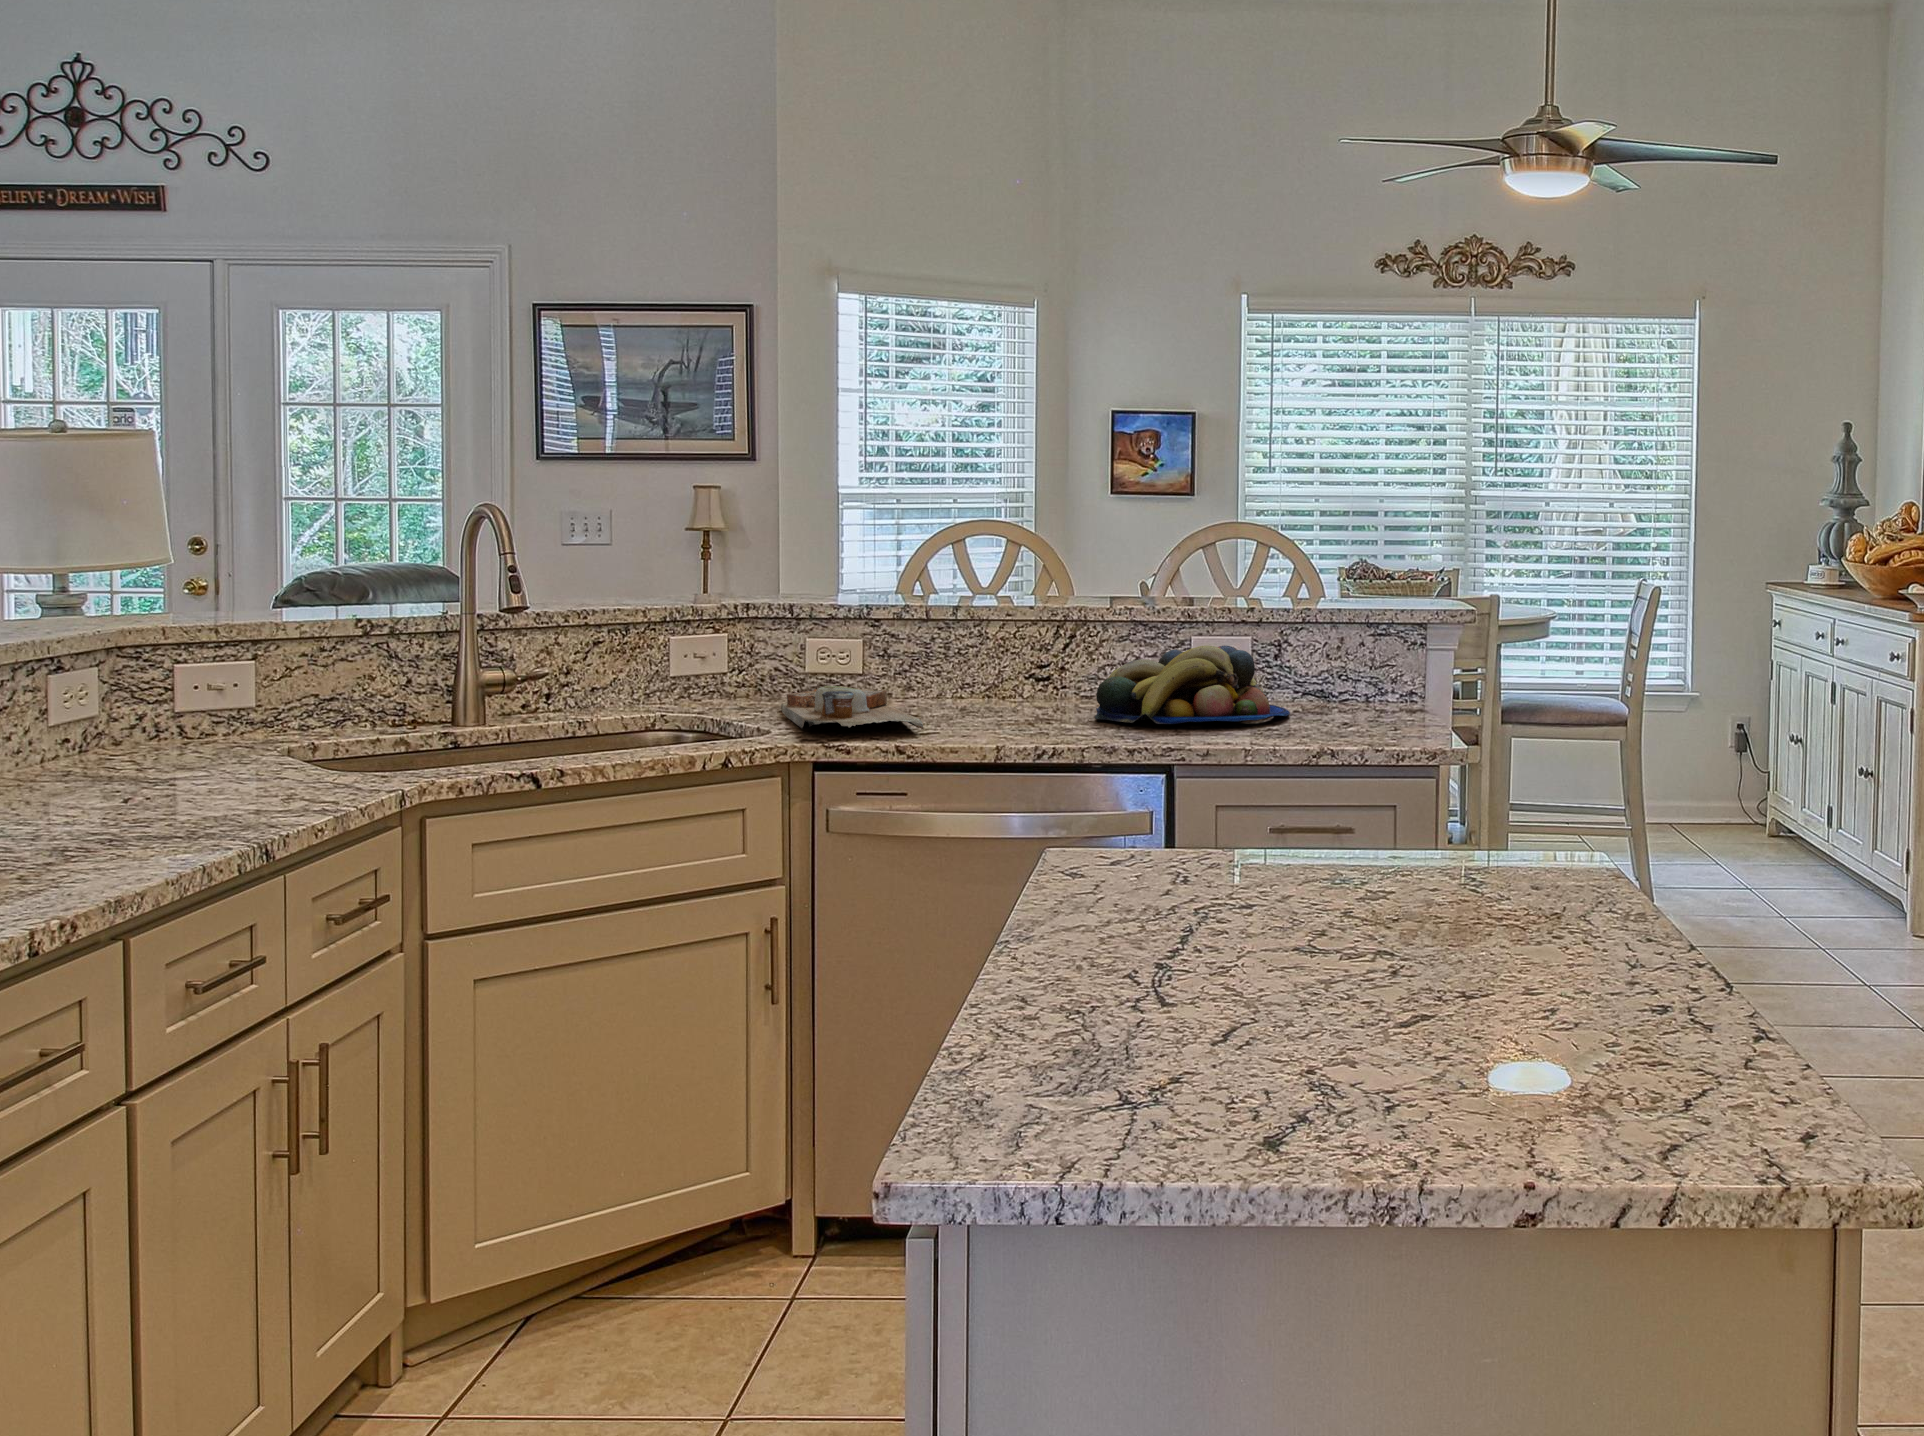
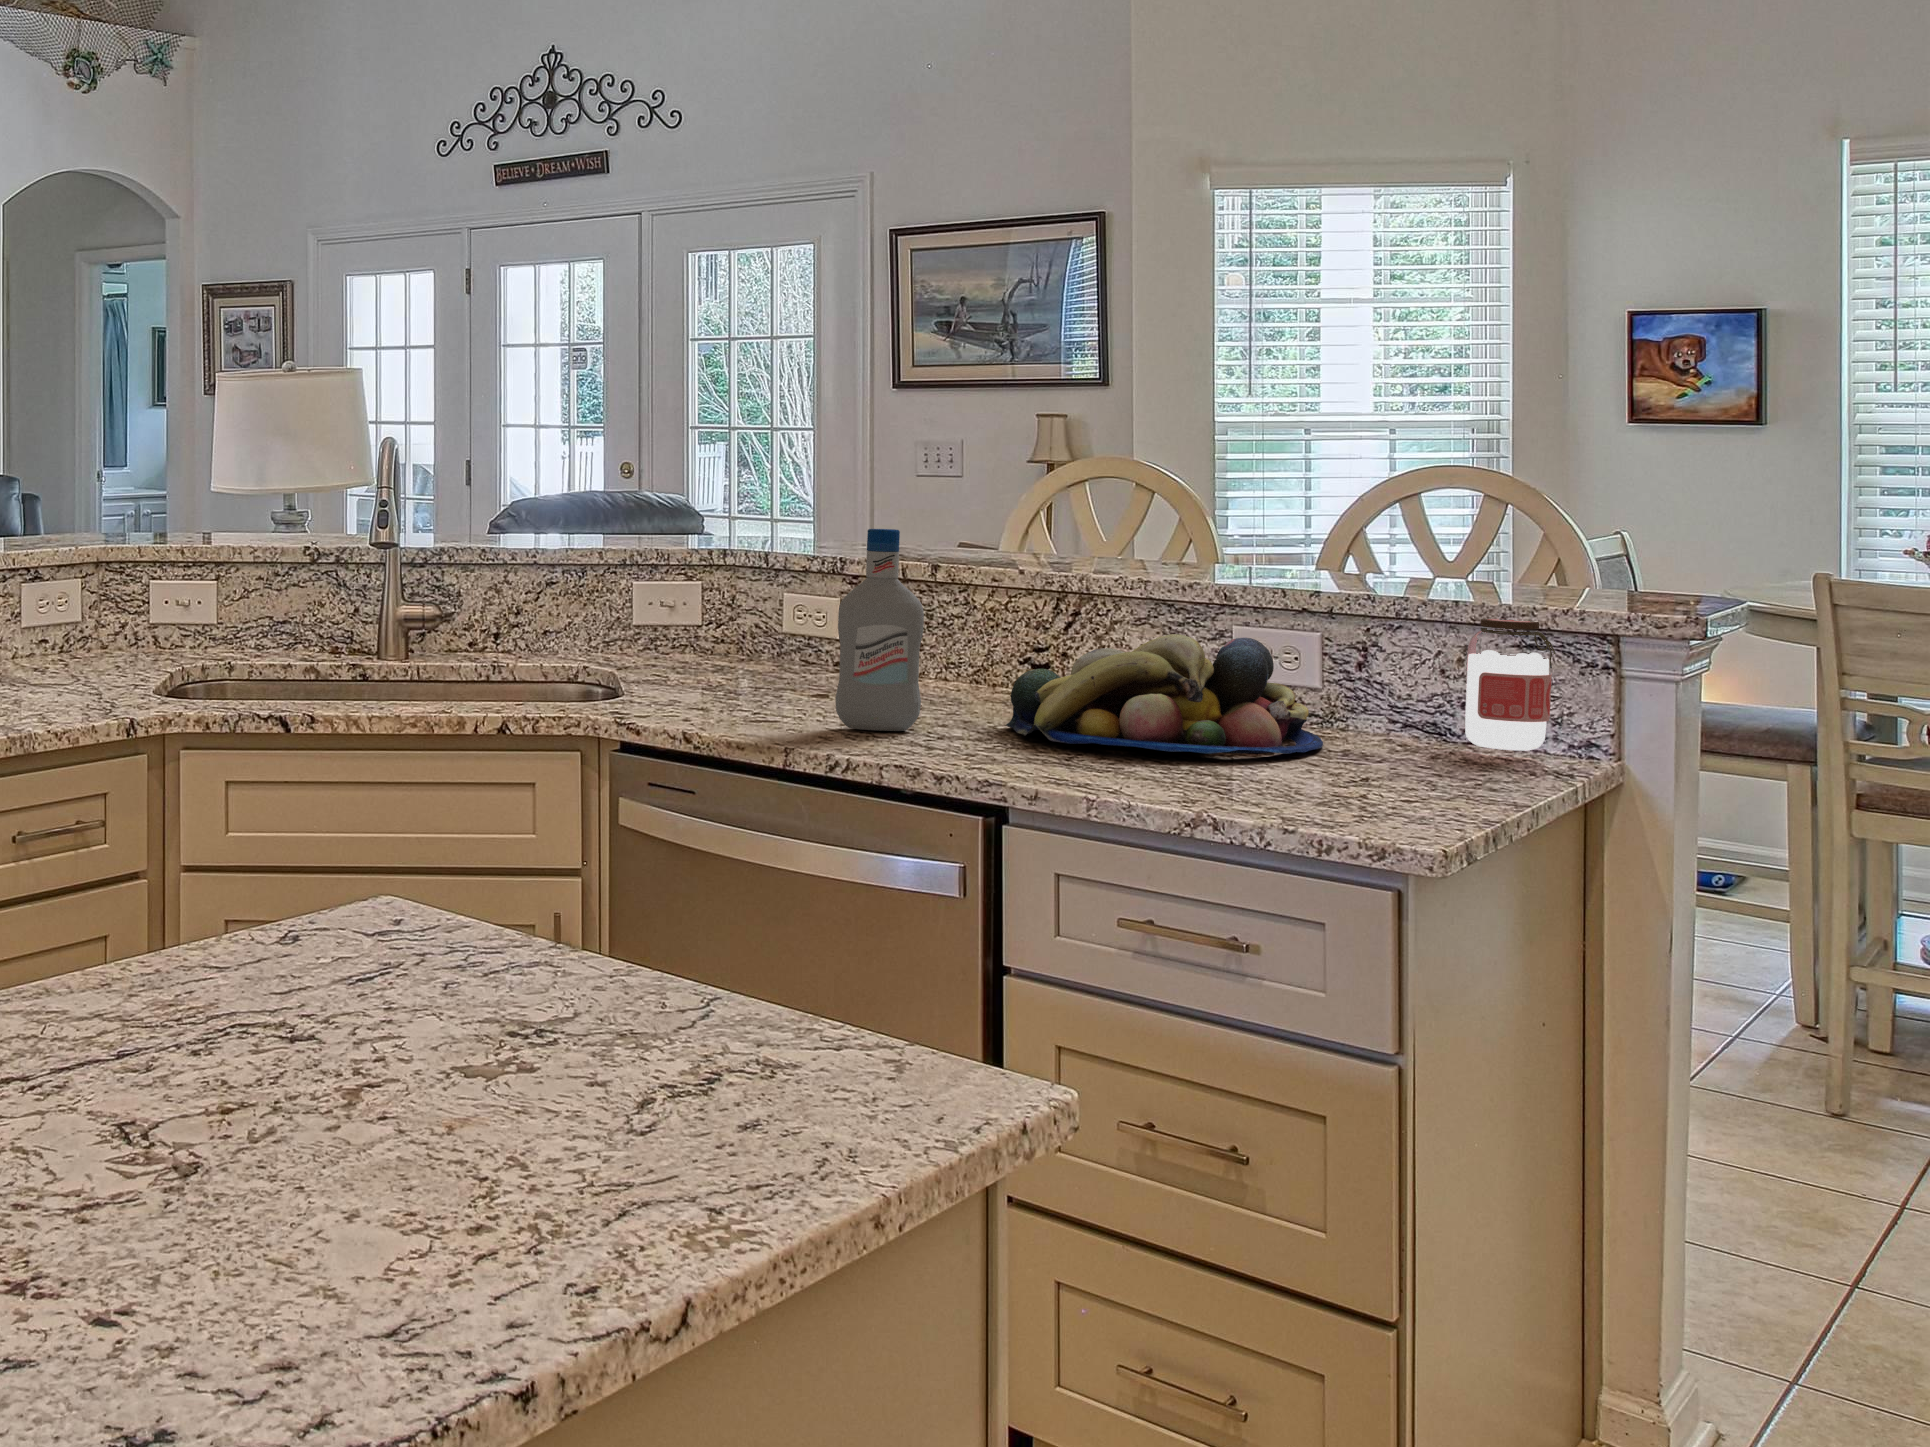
bottle: none [997,582,1054,732] -> present [835,529,924,731]
jar: none [1338,624,1387,703] -> present [1465,618,1555,750]
cutting board: present [781,686,924,729] -> none [614,649,821,713]

